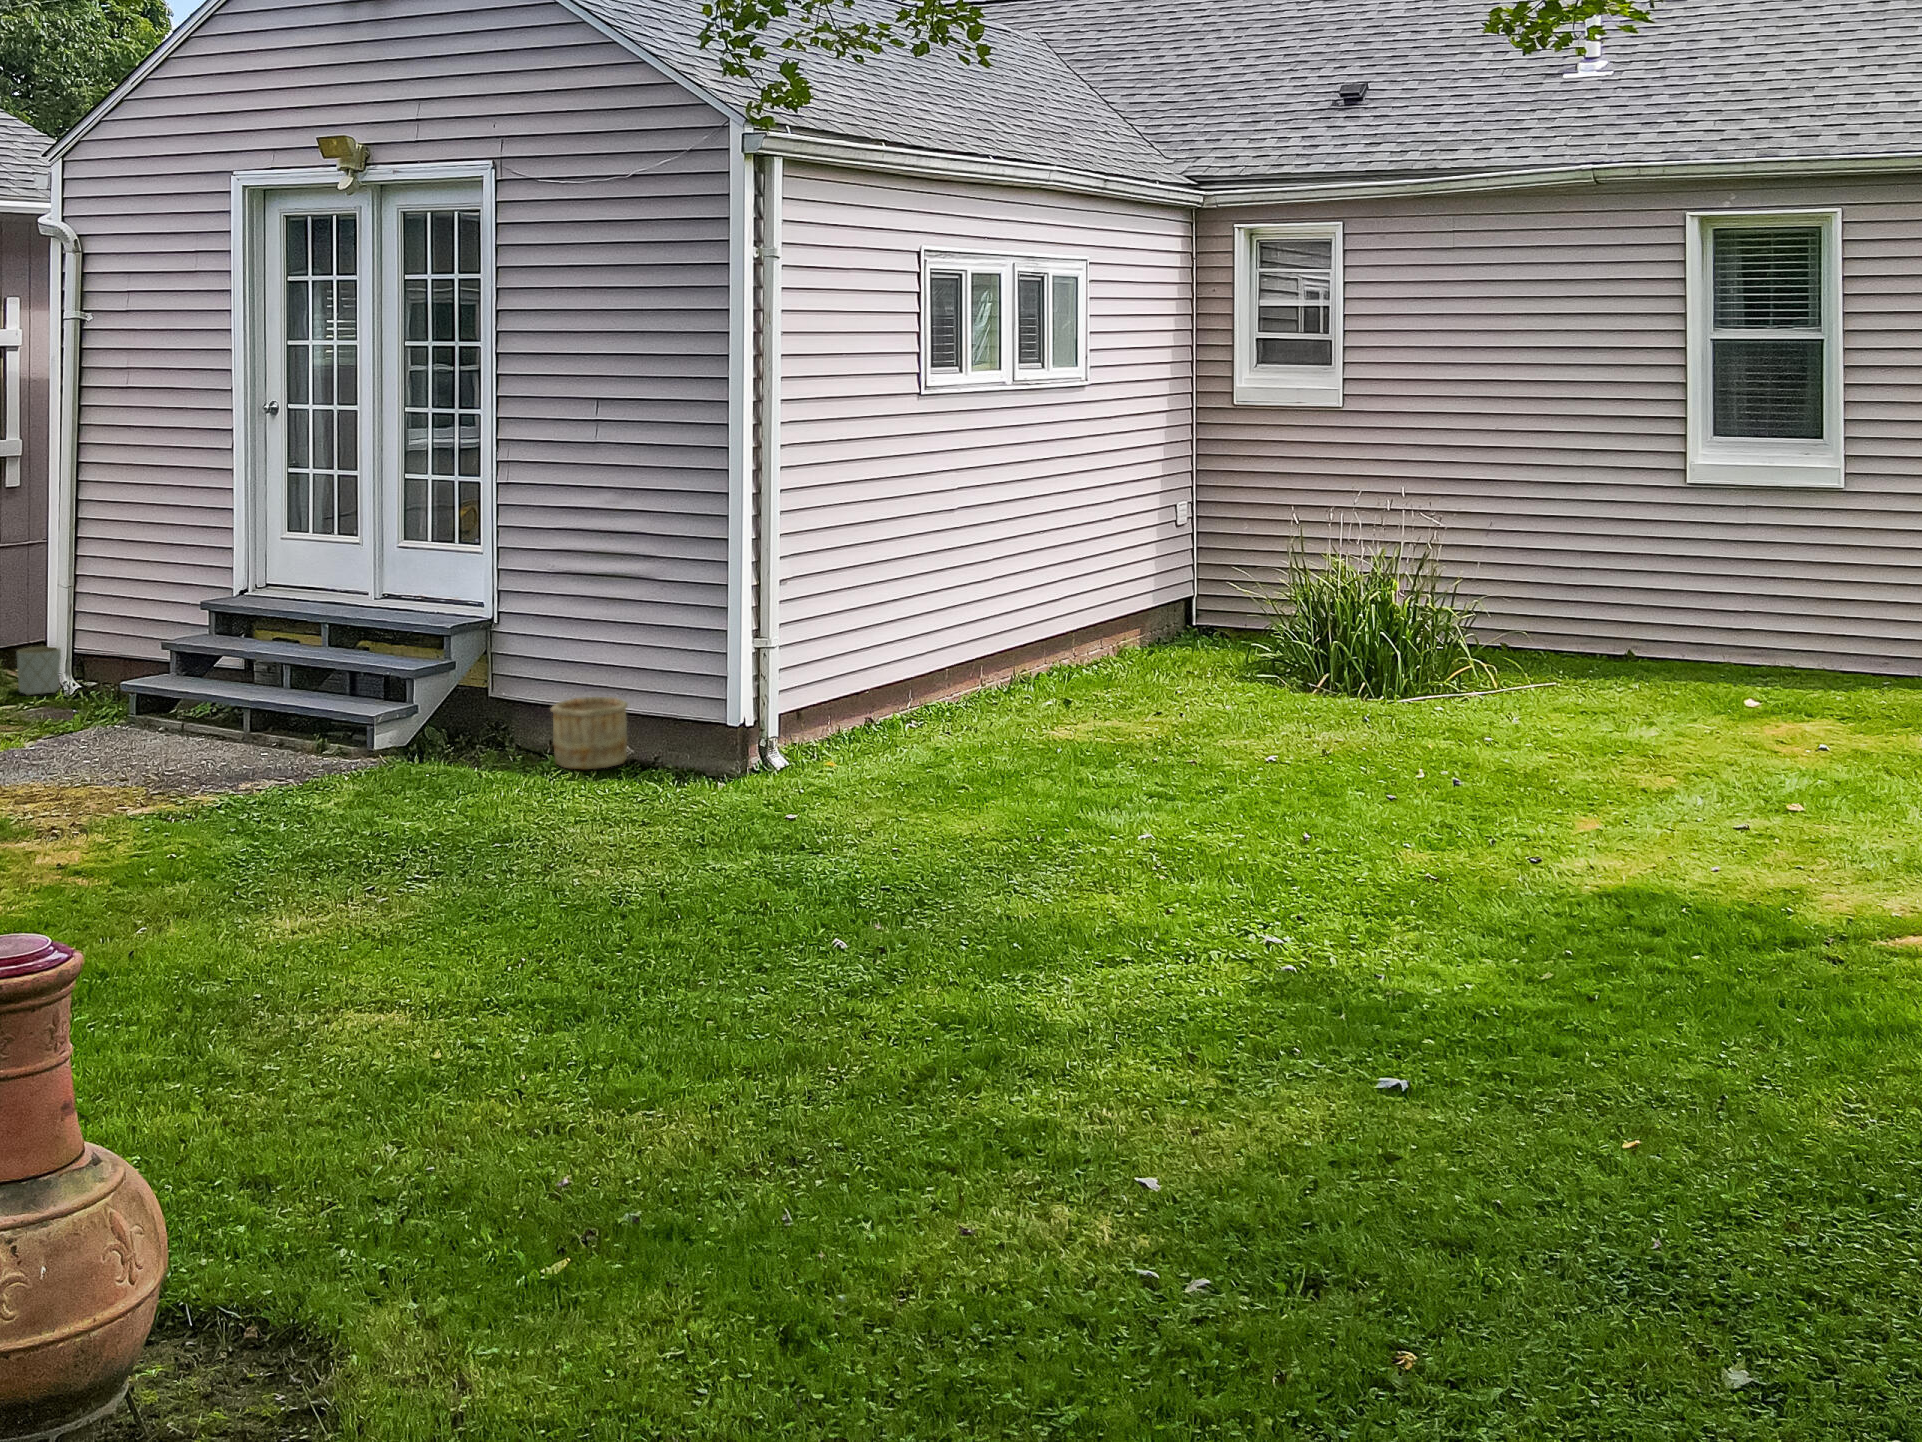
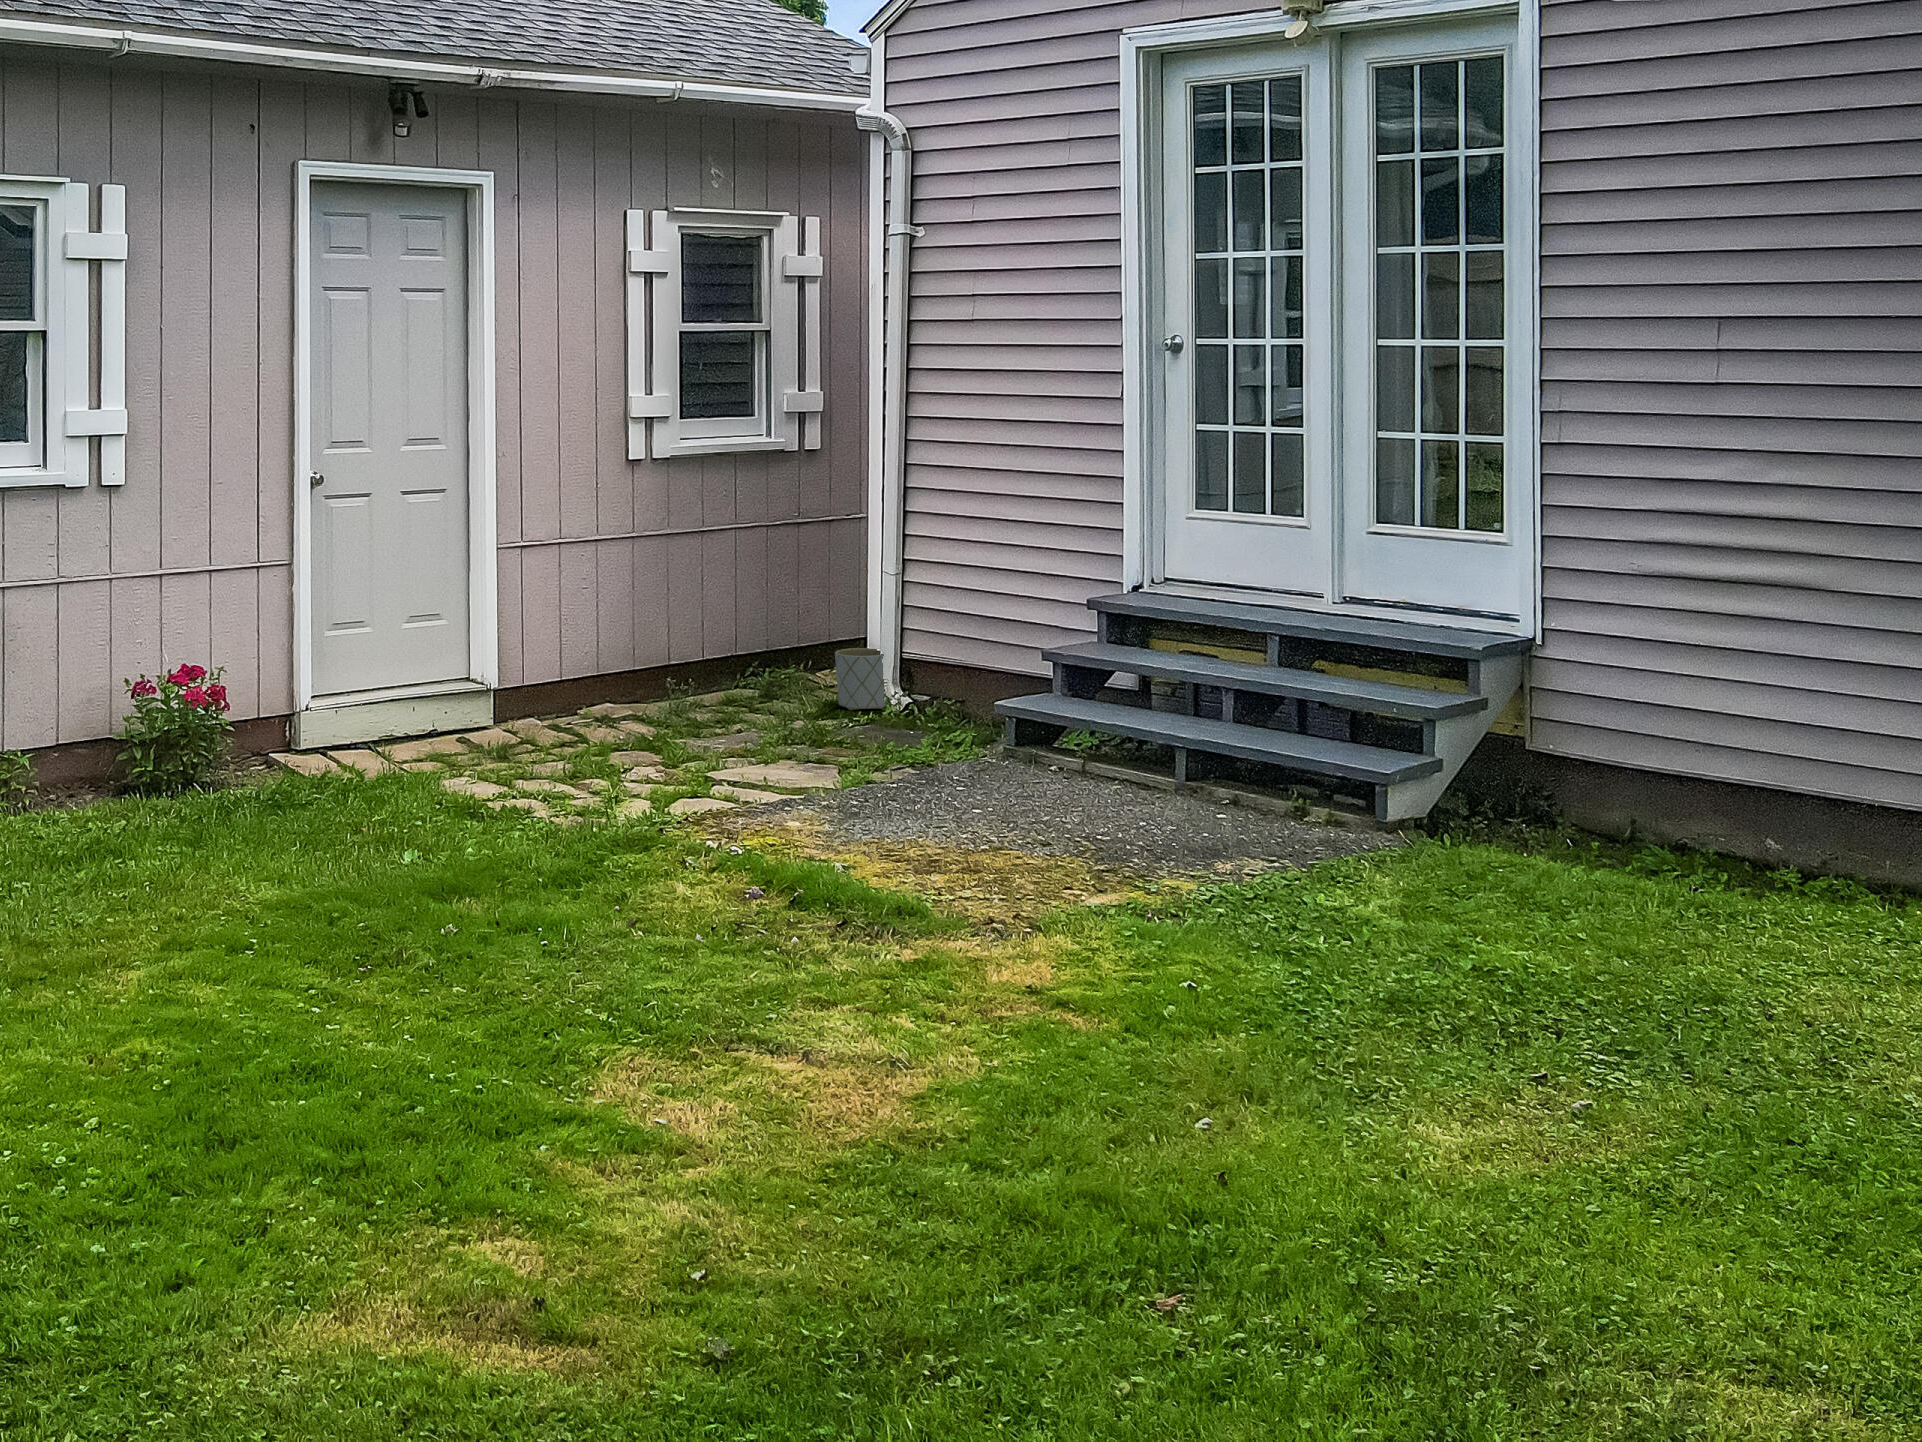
wooden bucket: present [551,697,628,769] -> none [1712,775,1858,899]

